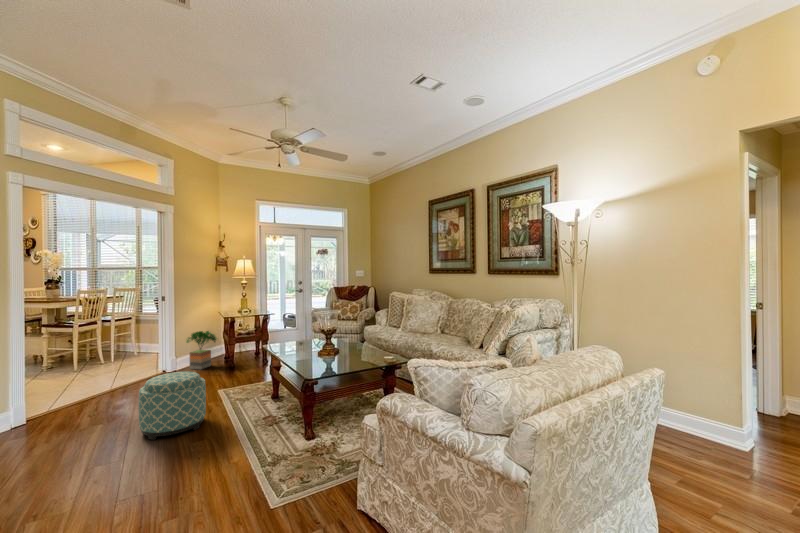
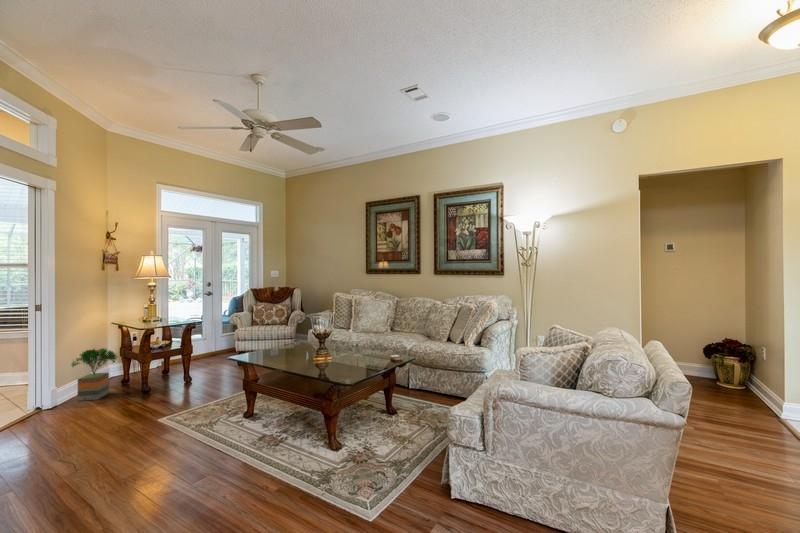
ottoman: present [139,371,206,440] -> none [96,398,186,494]

